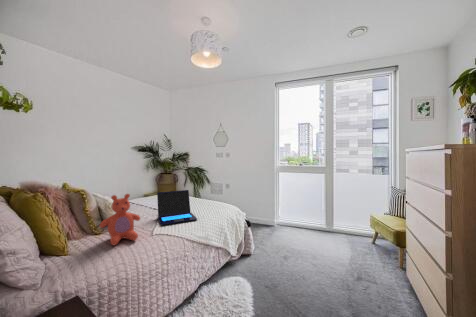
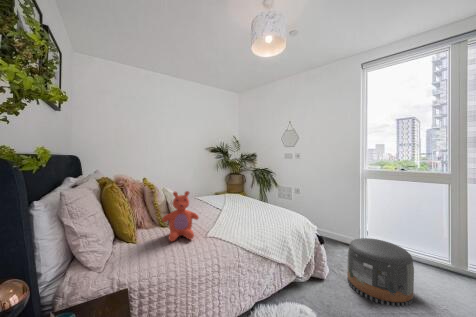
laptop: present [157,190,197,225] -> none [218,192,258,227]
pouf: none [268,218,310,264] -> present [347,238,414,307]

